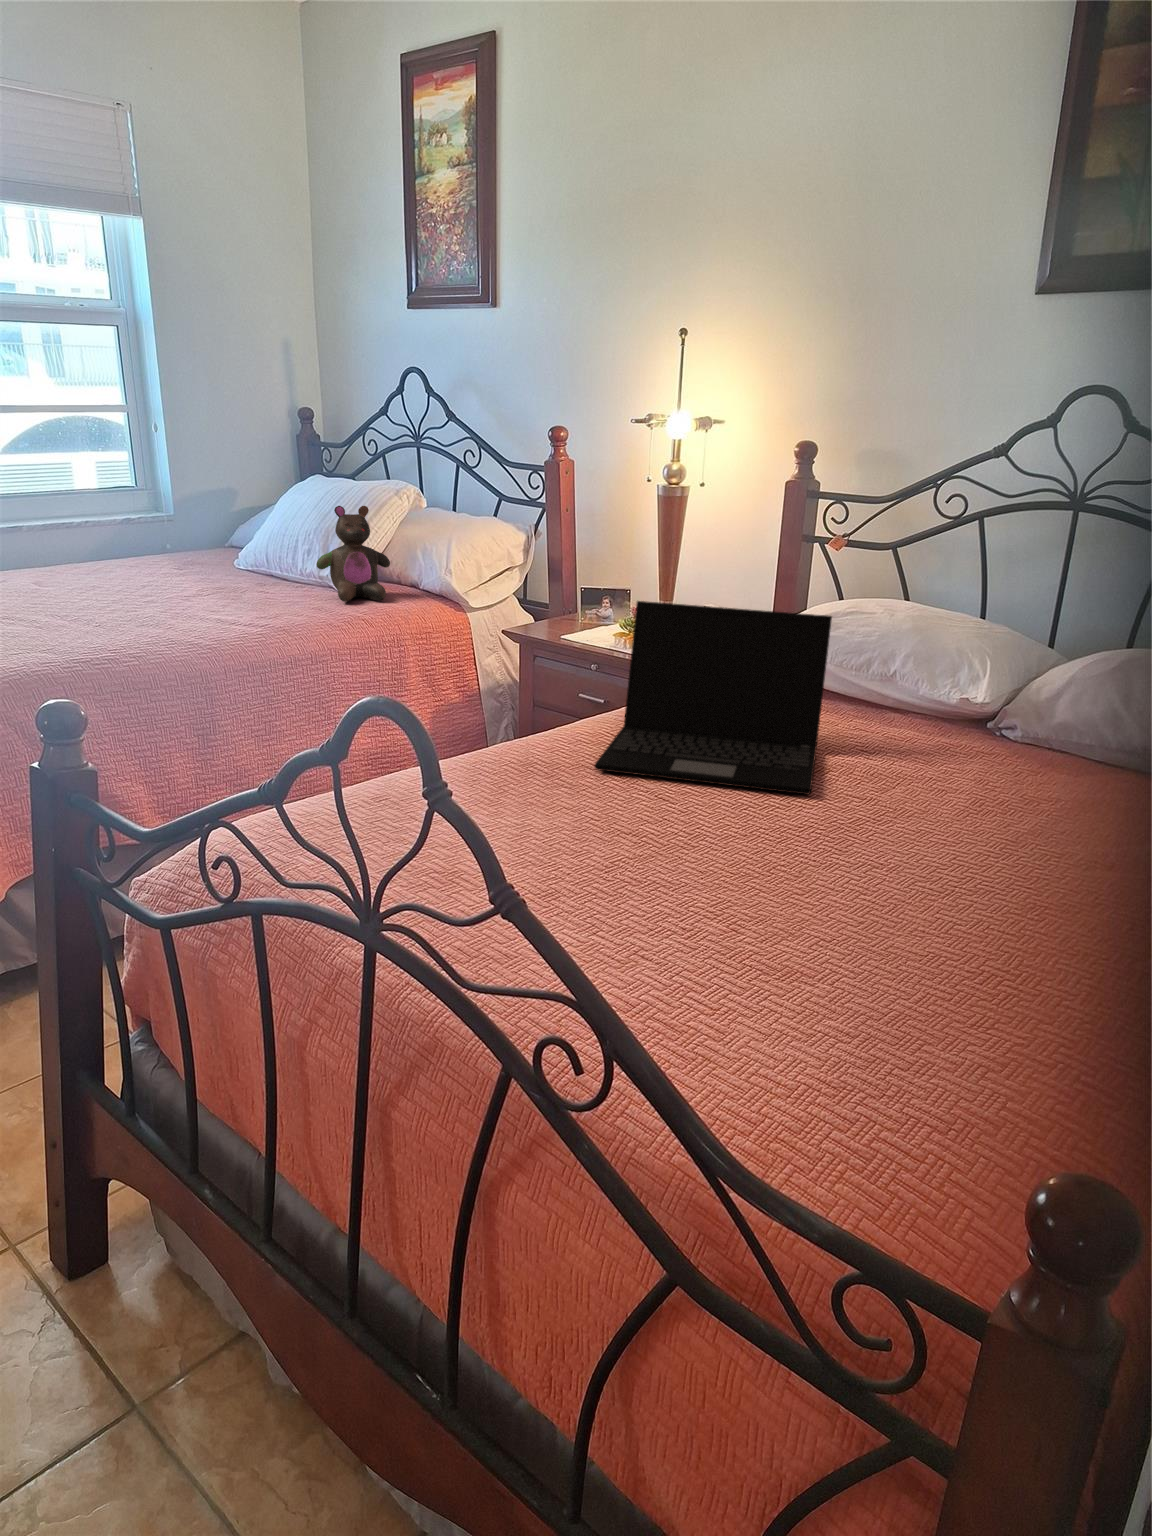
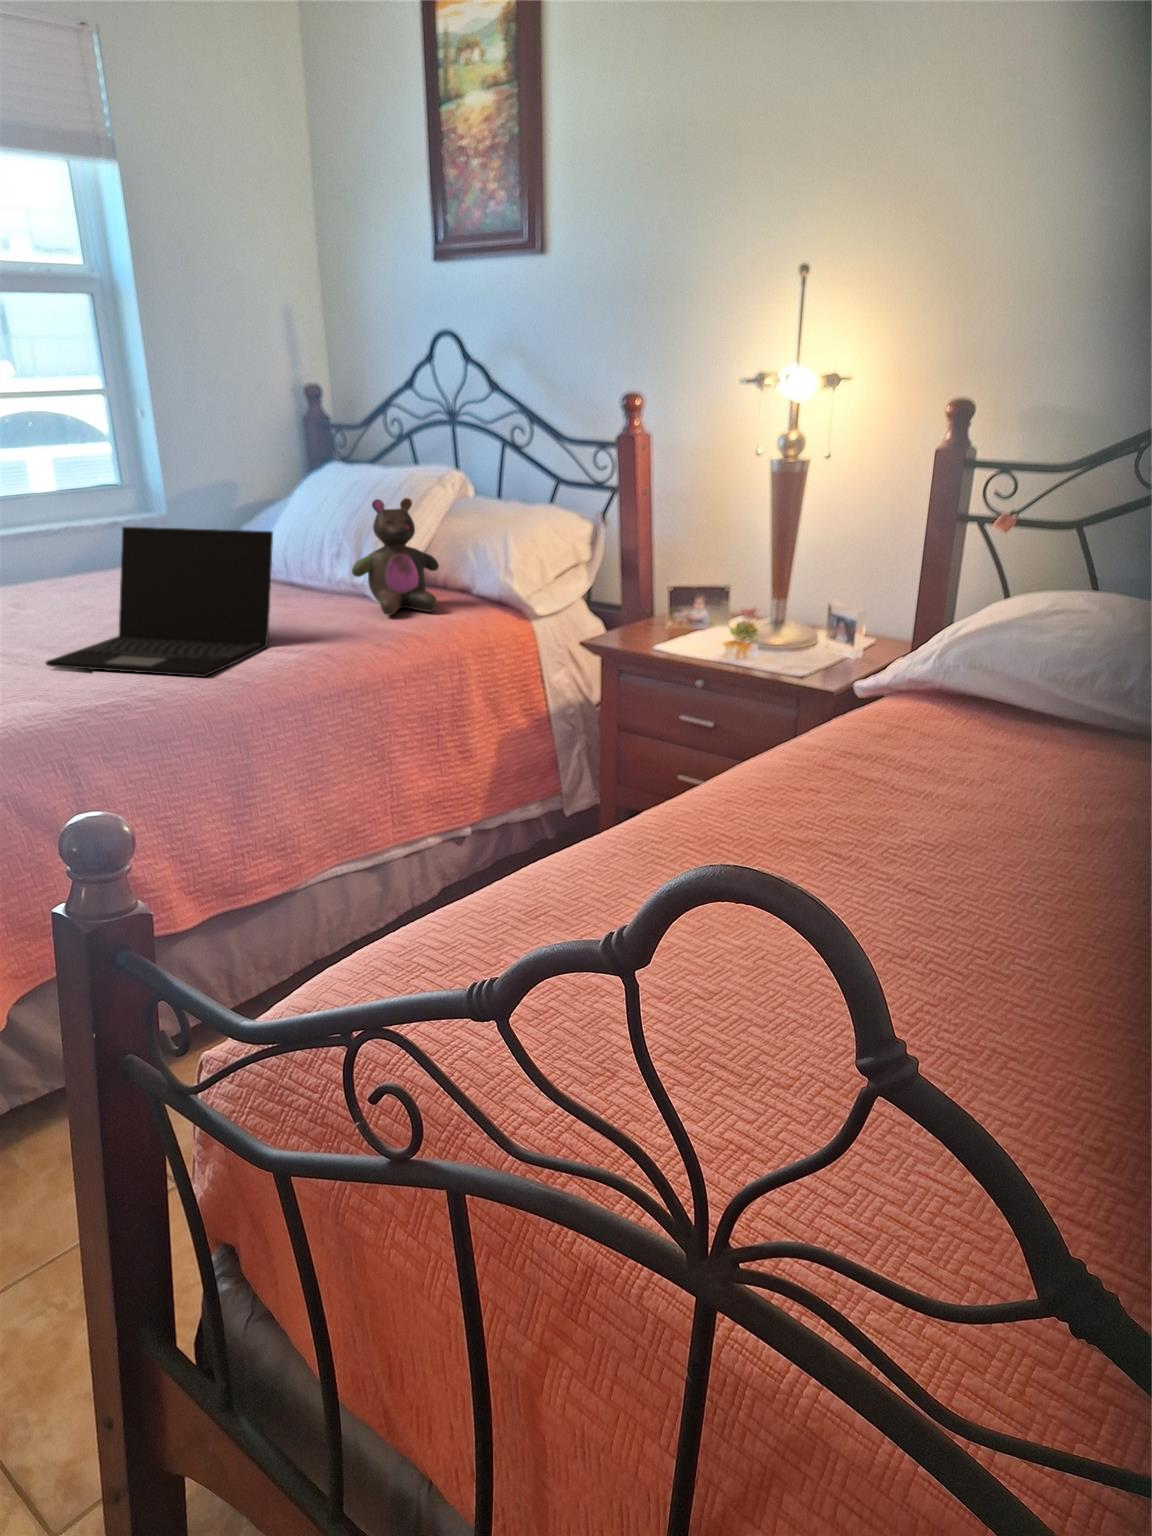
laptop: present [595,601,832,795] -> present [46,527,273,677]

